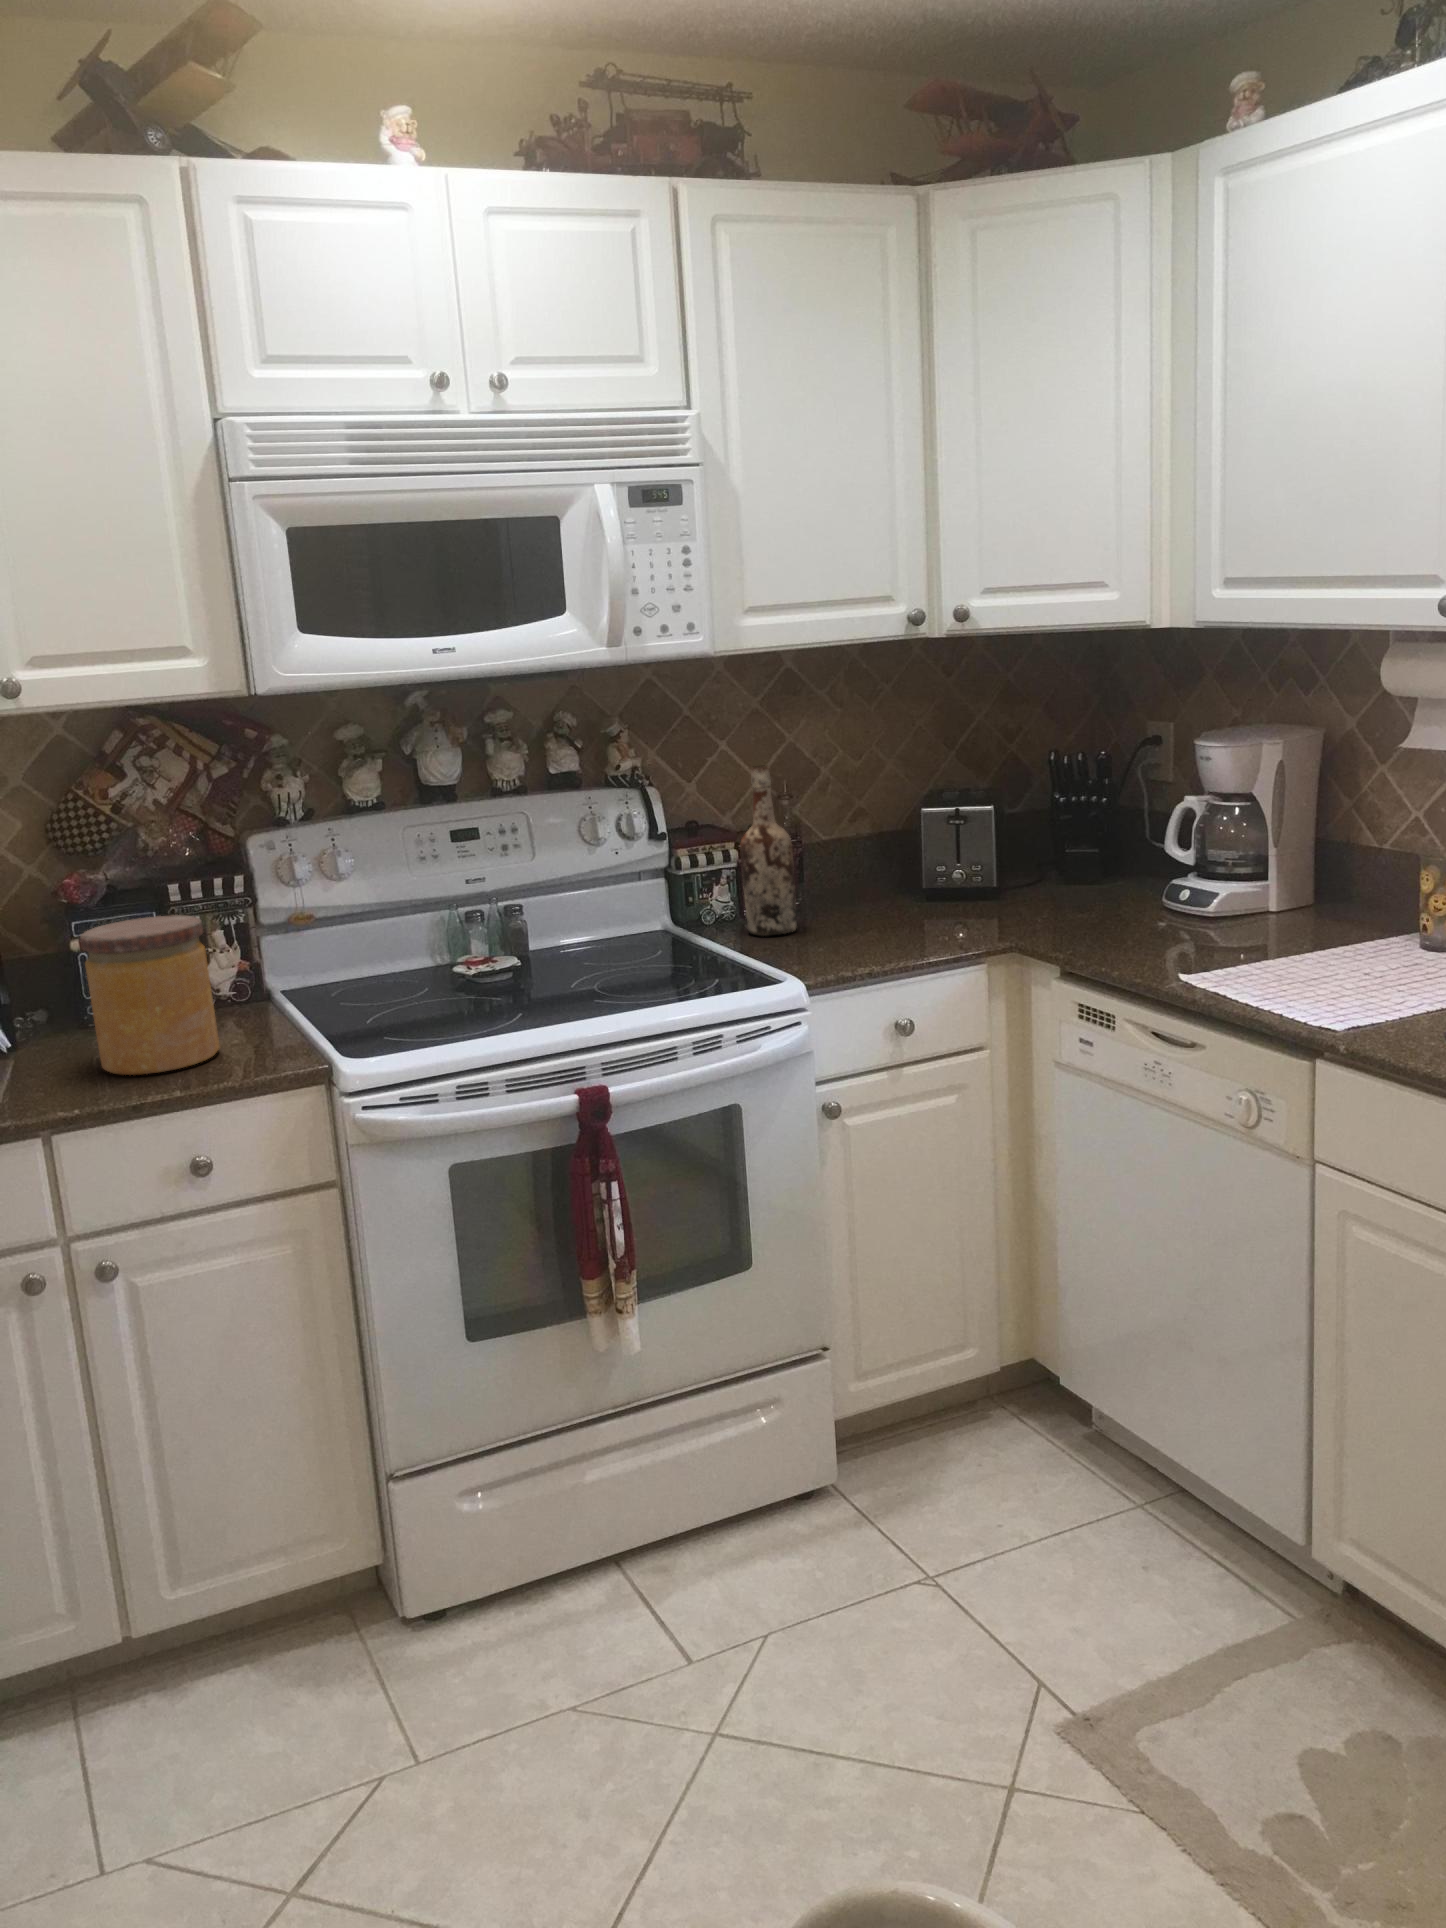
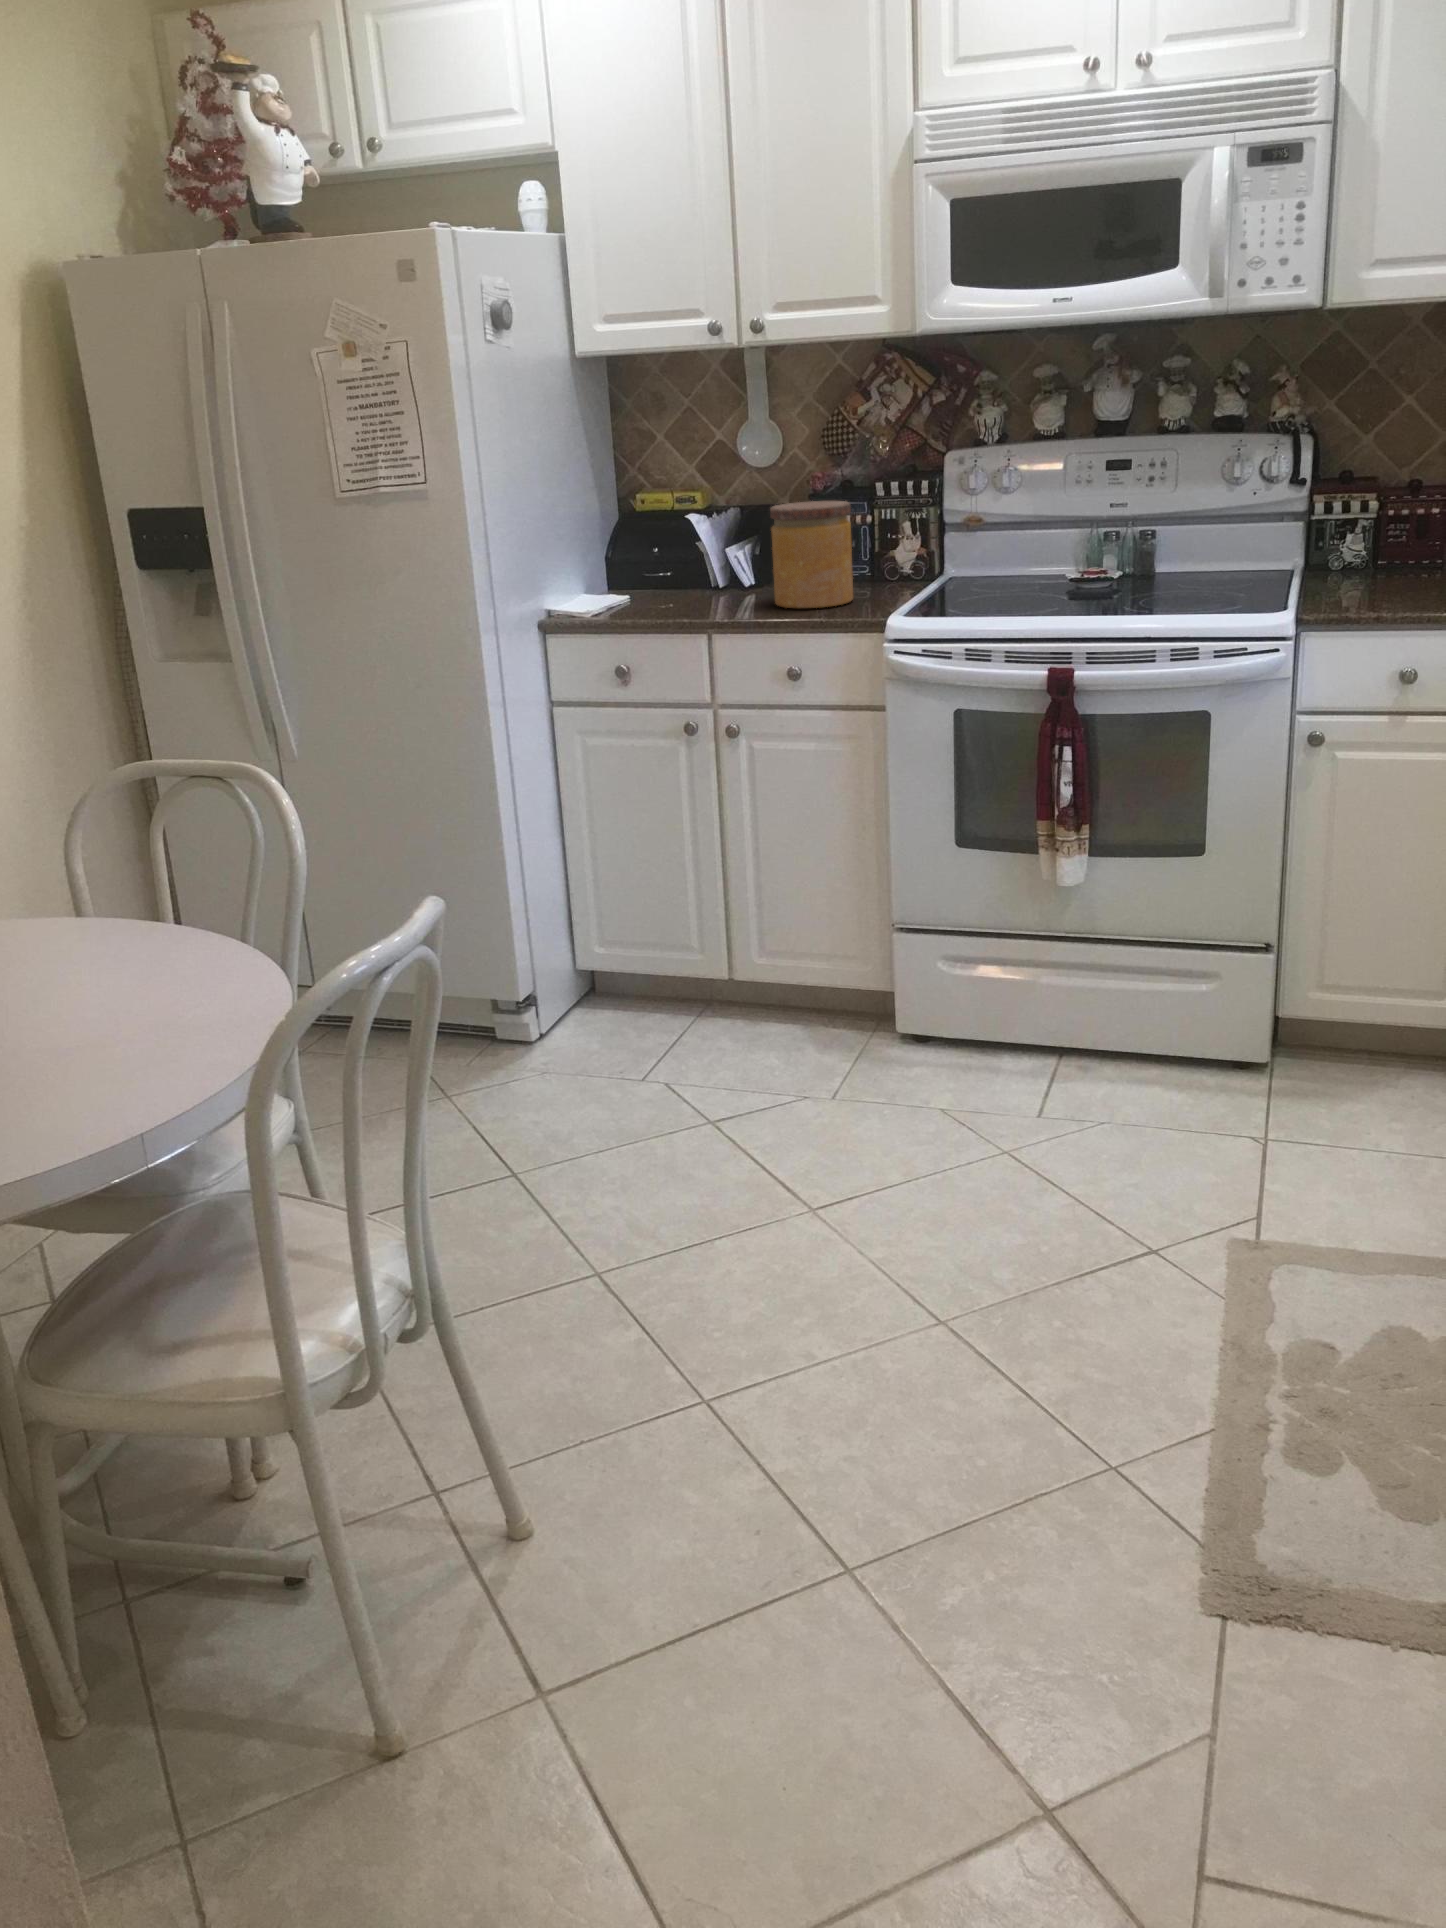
wine bottle: present [740,765,797,936] -> none [1348,419,1405,584]

